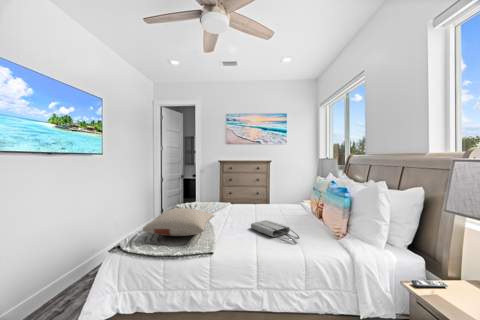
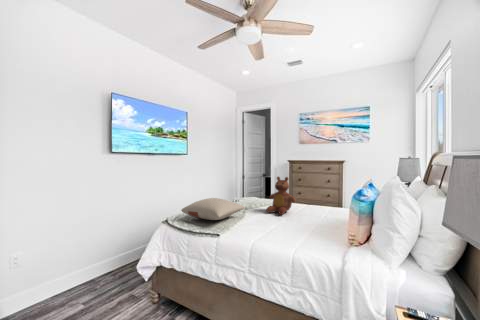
teddy bear: none [228,179,258,219] -> present [266,177,296,215]
tote bag: present [251,220,299,239] -> none [274,218,307,237]

